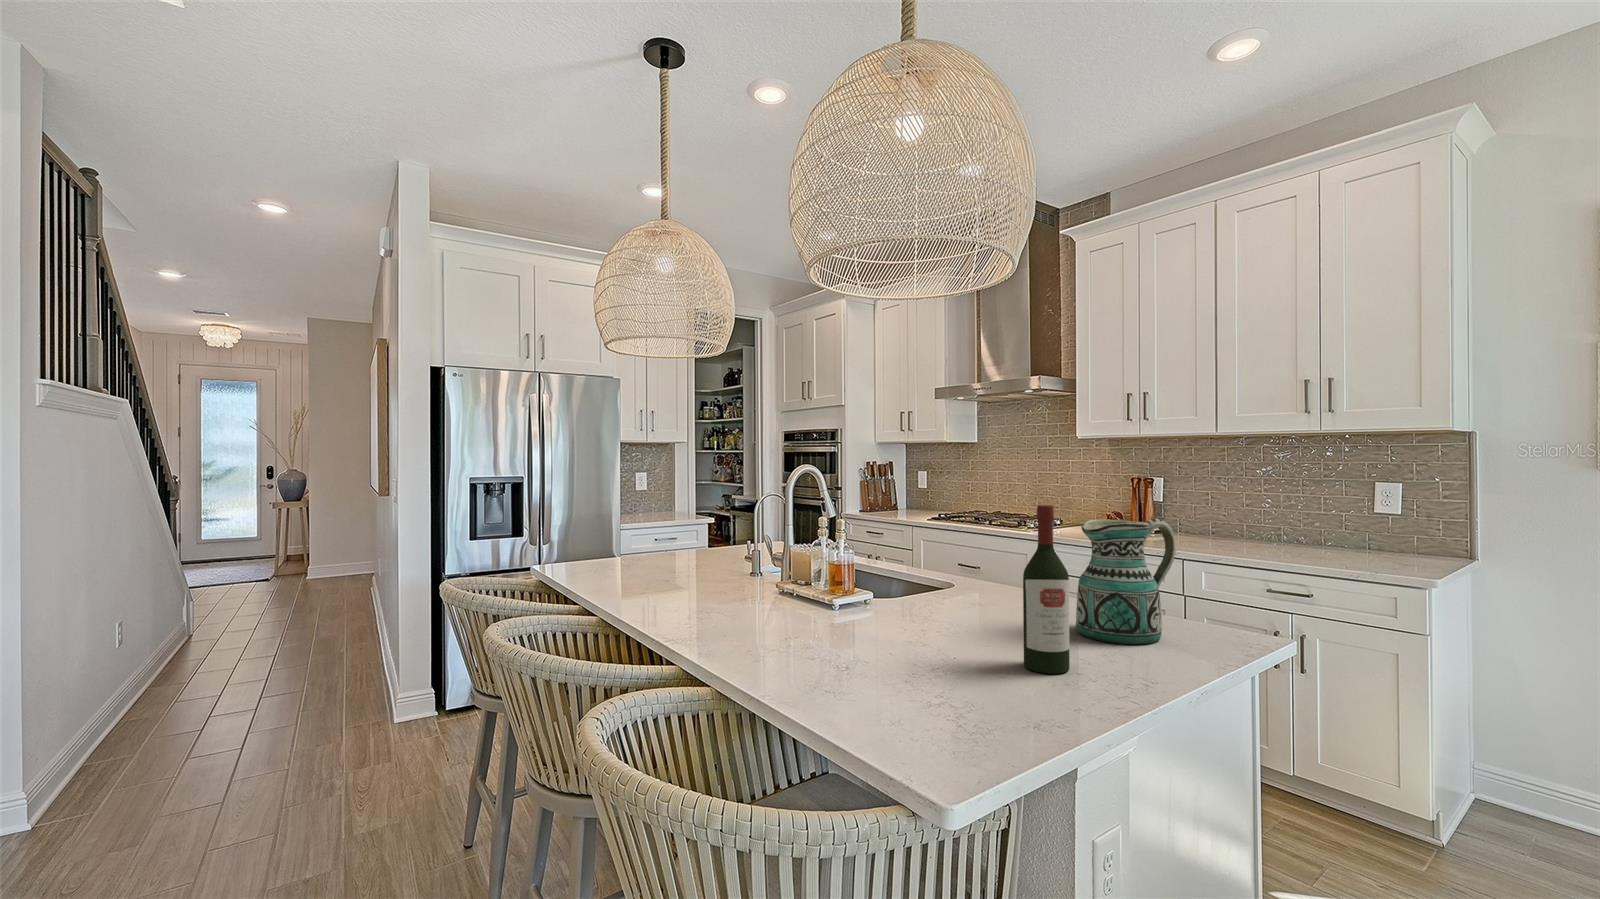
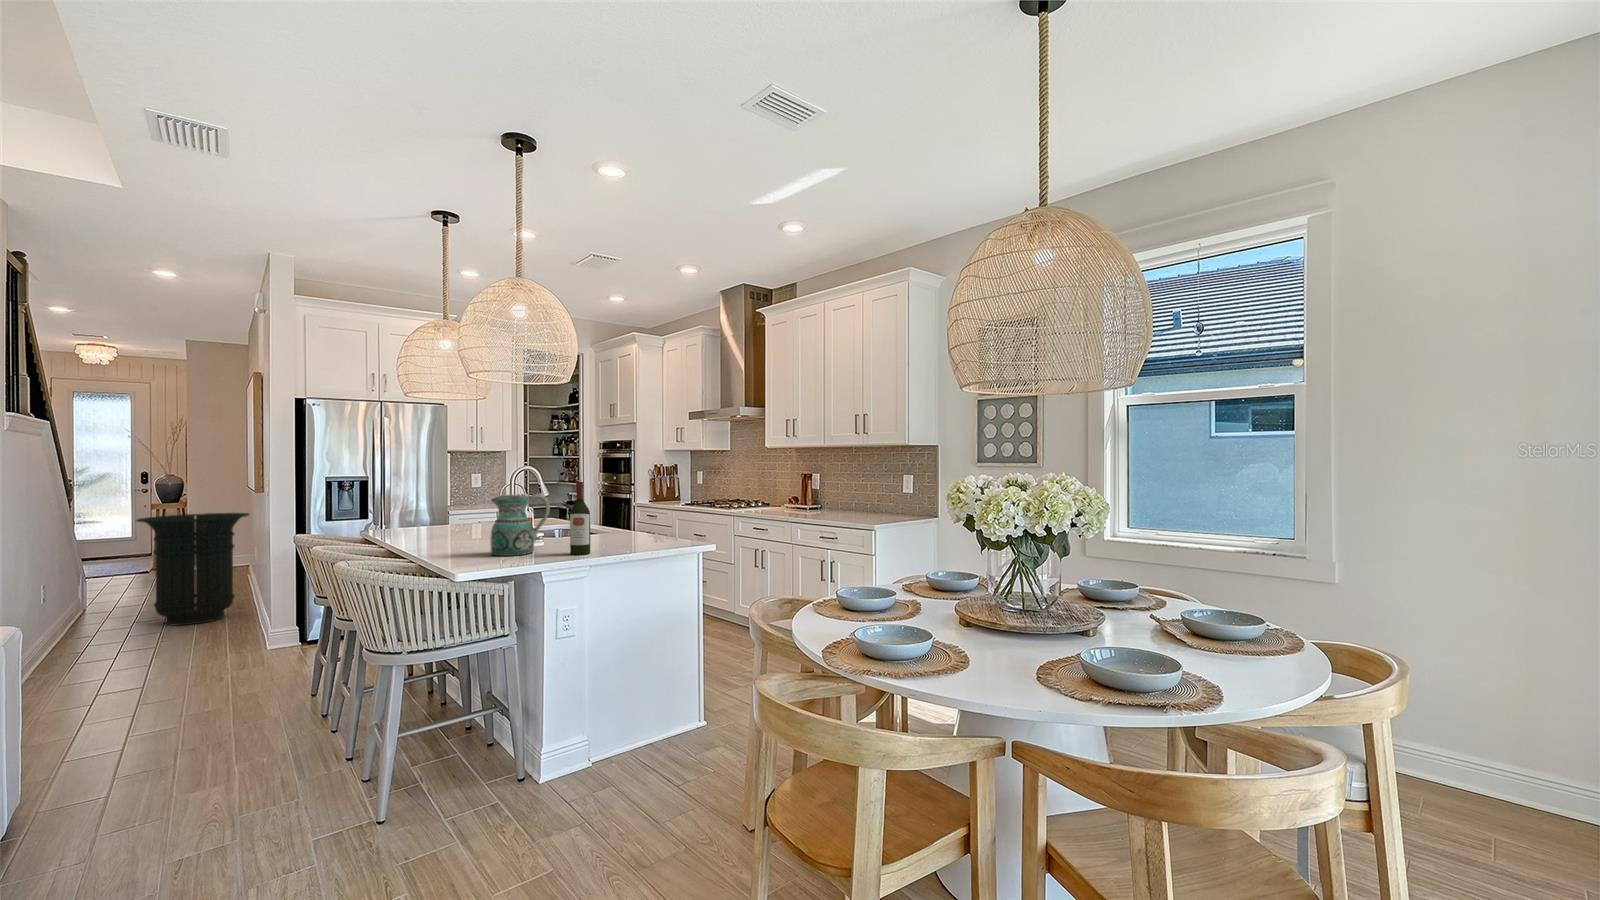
ceramic pitcher: present [1076,518,1176,644] -> present [490,494,550,556]
trash can: none [238,520,373,667] -> present [136,513,249,625]

